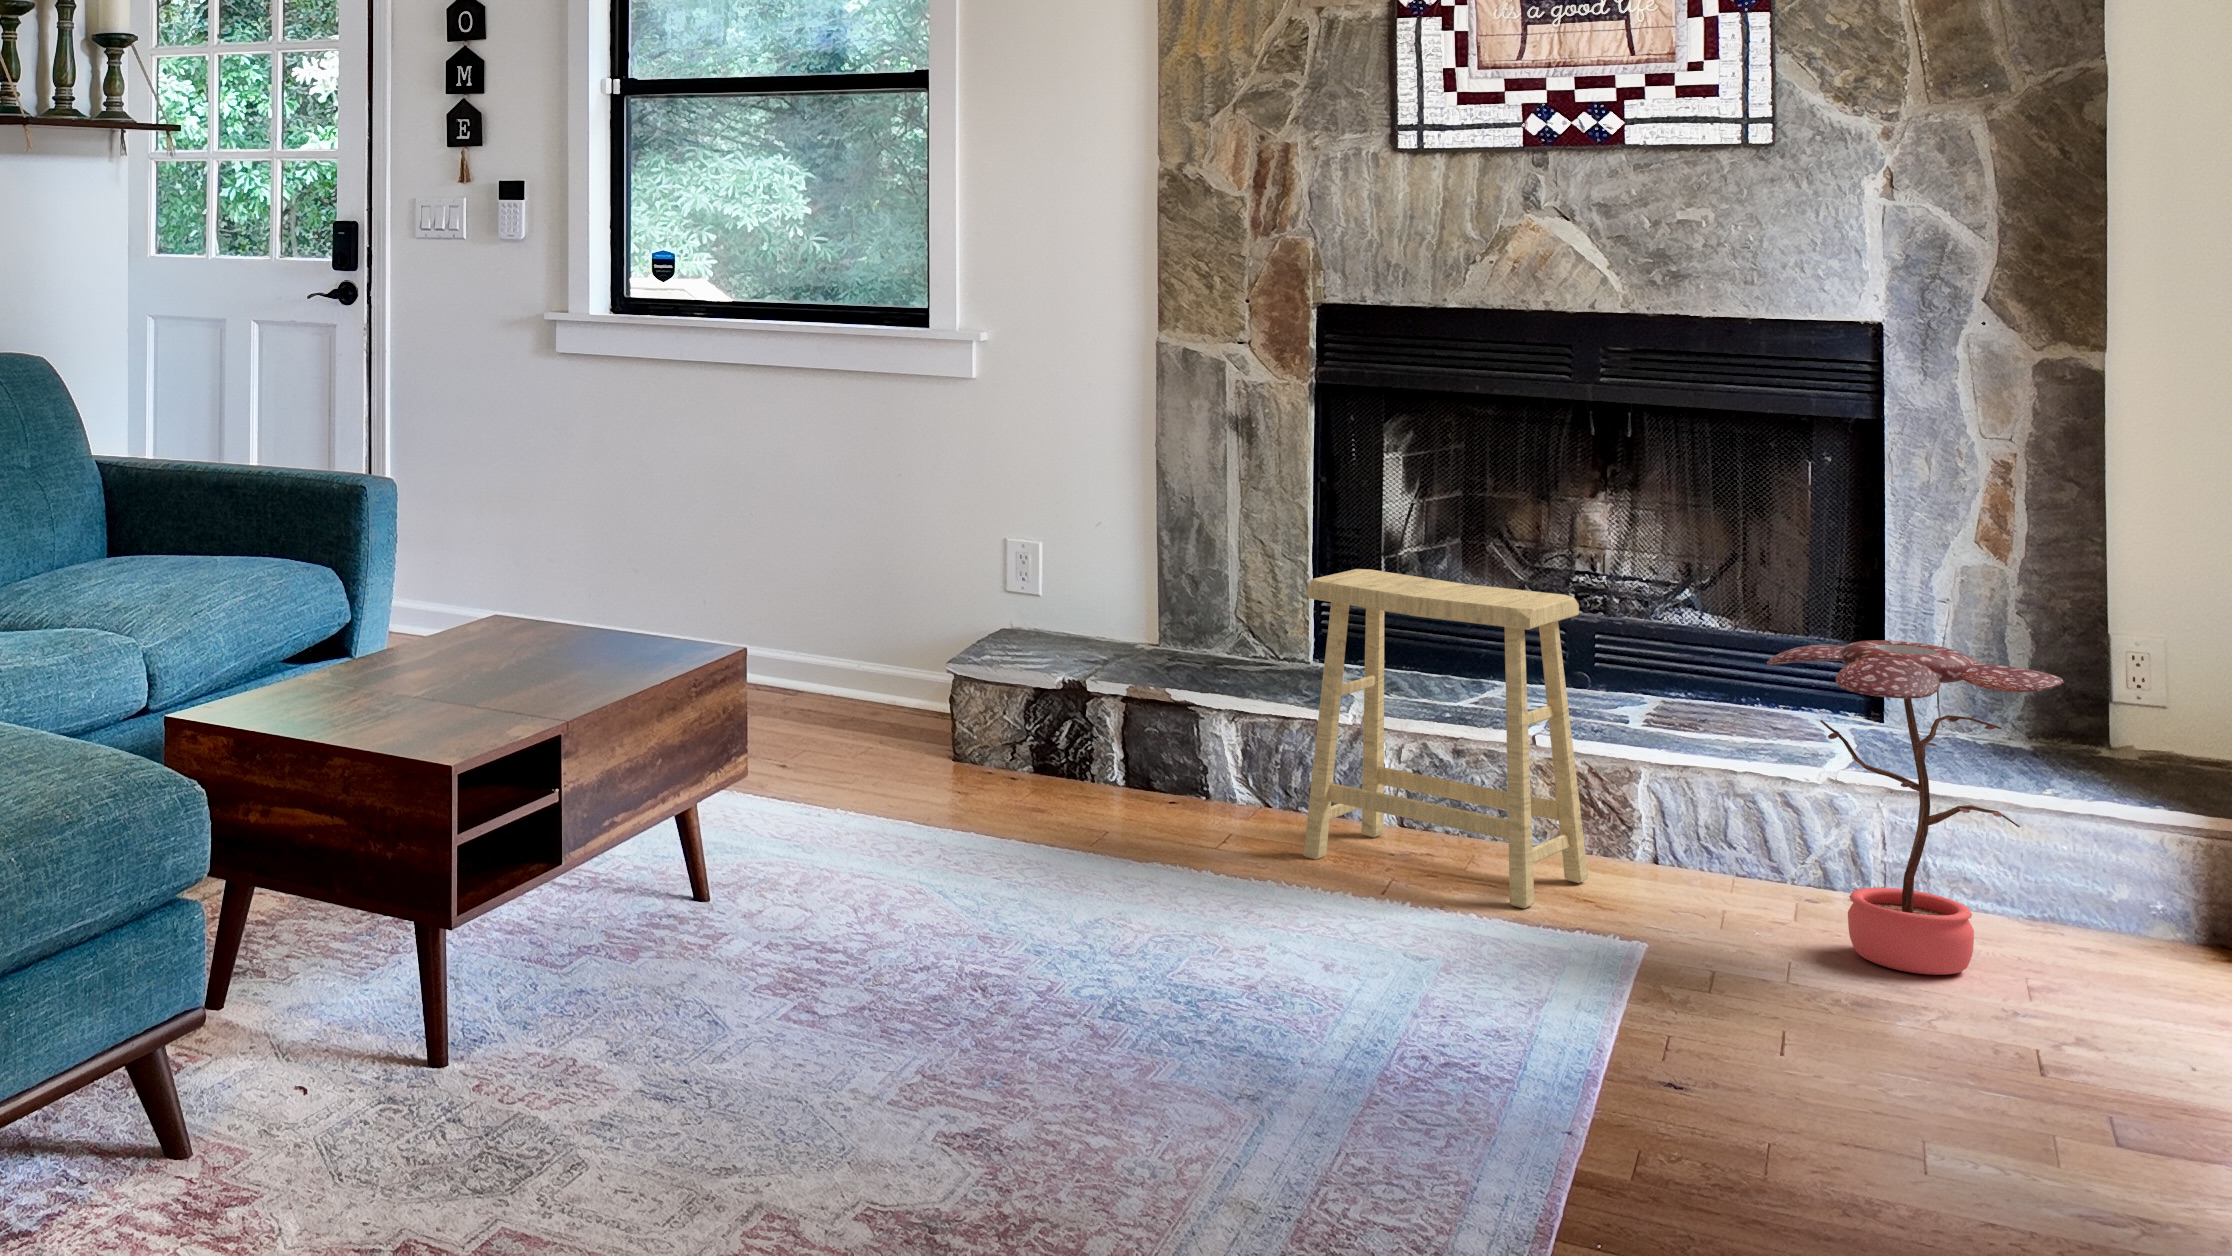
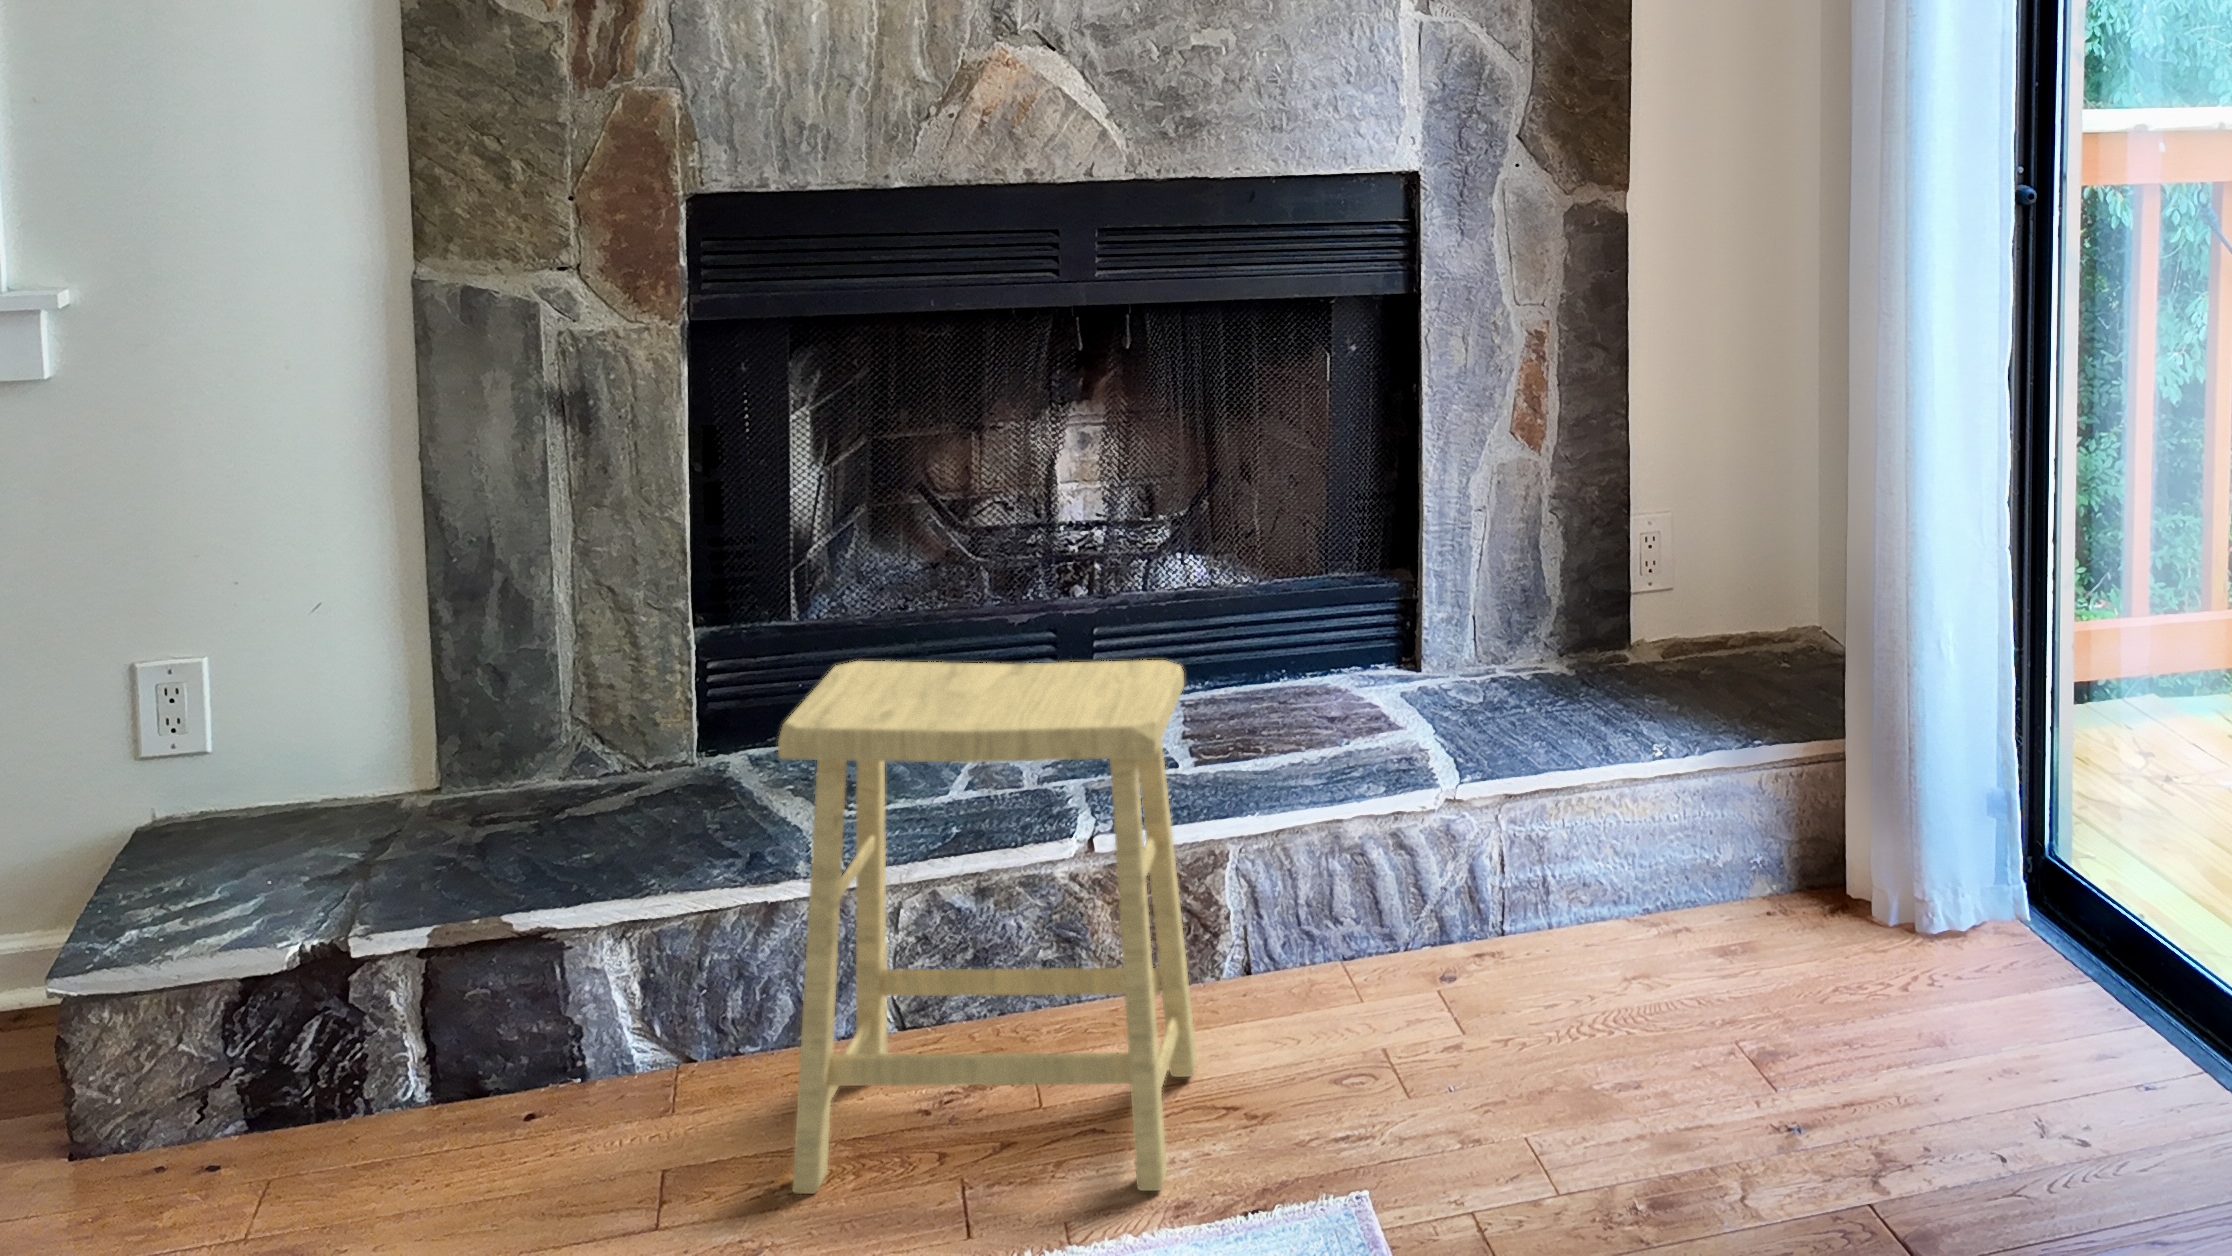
potted plant: present [1767,640,2064,975] -> none [1452,642,1790,1114]

